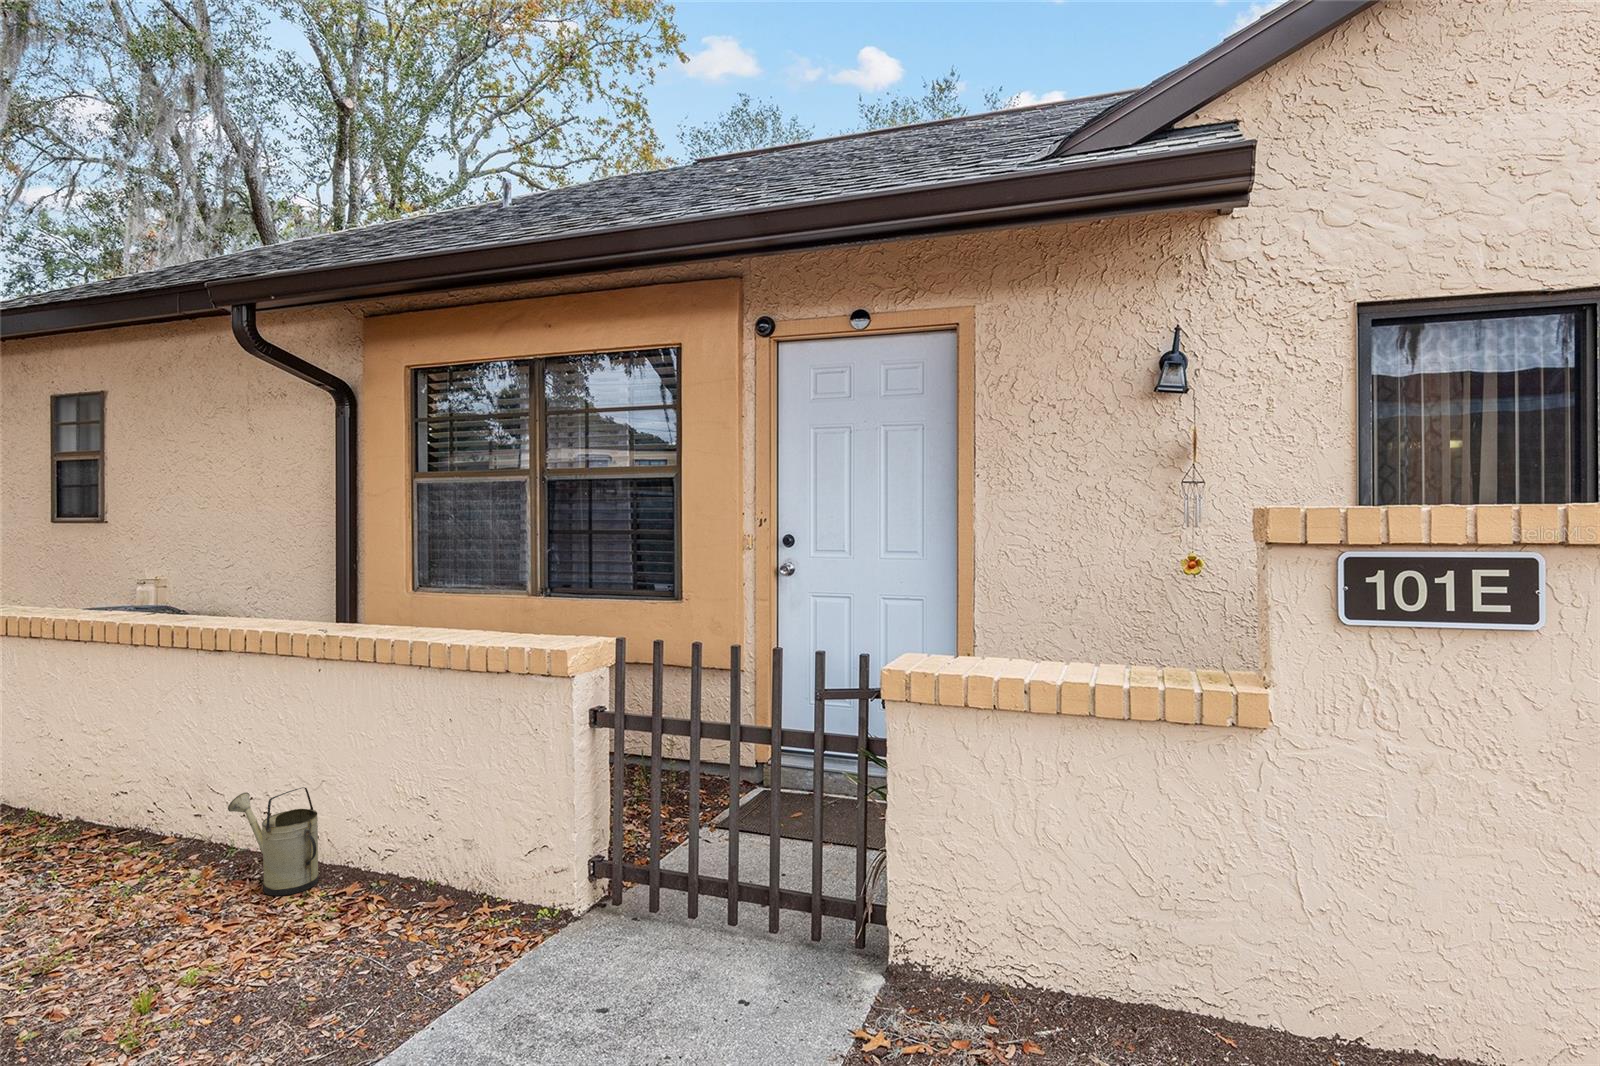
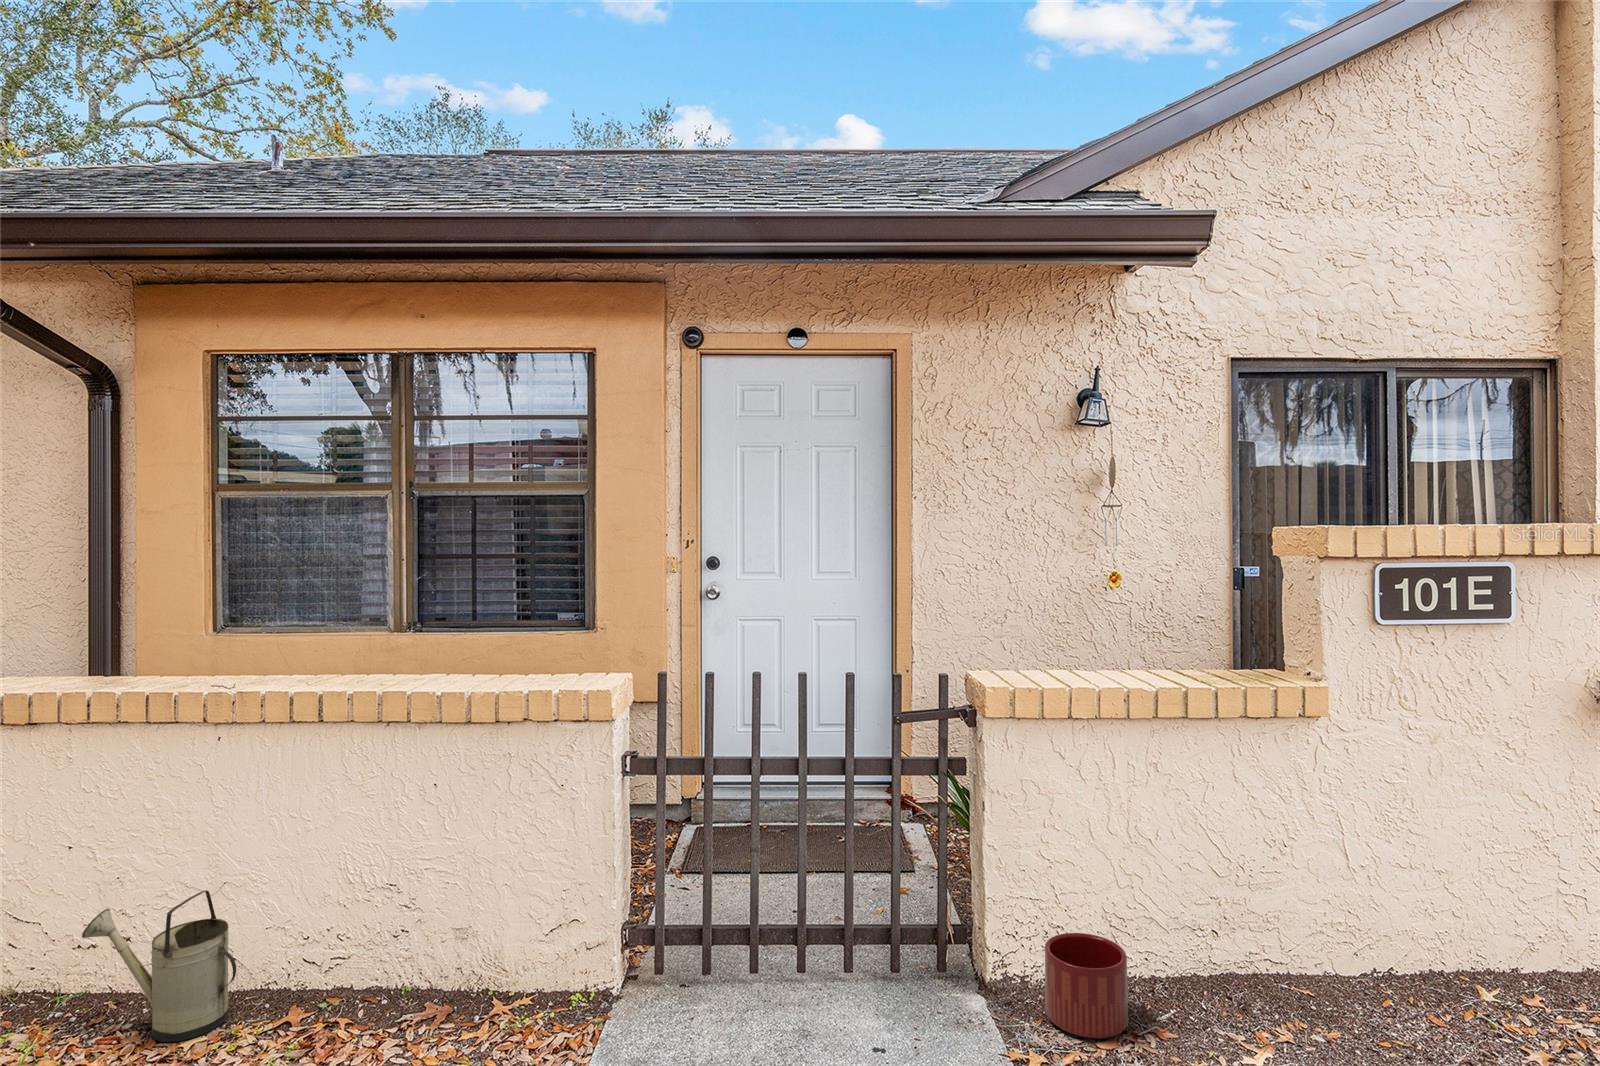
planter: none [919,925,1001,1033] -> present [1045,933,1128,1038]

